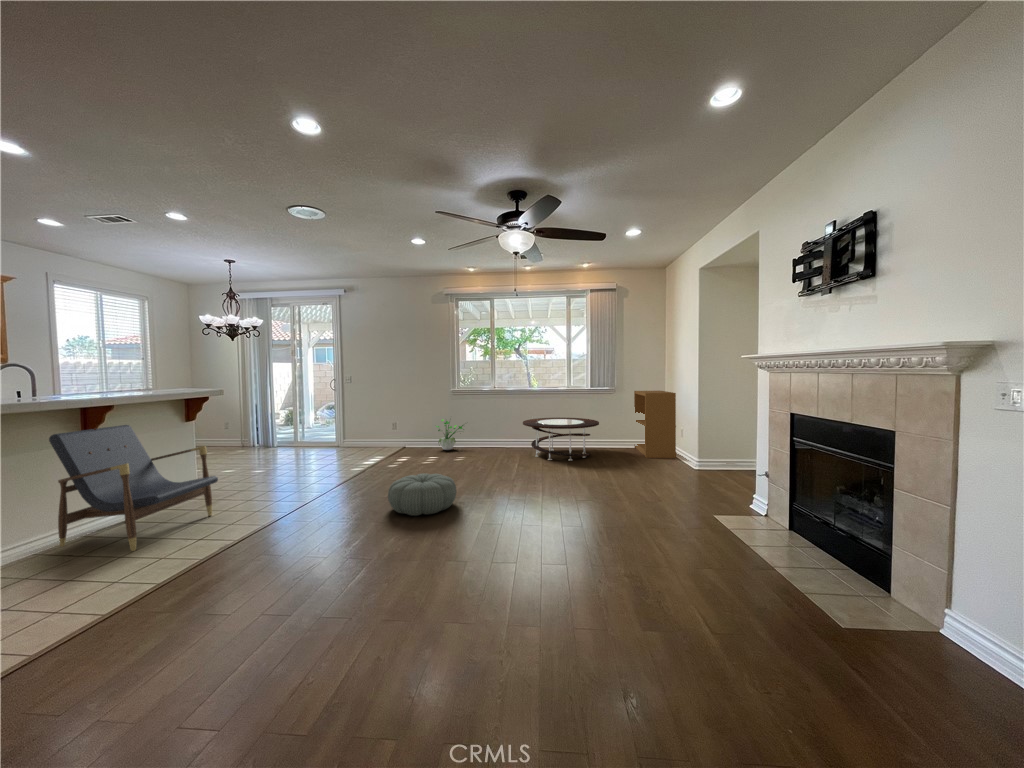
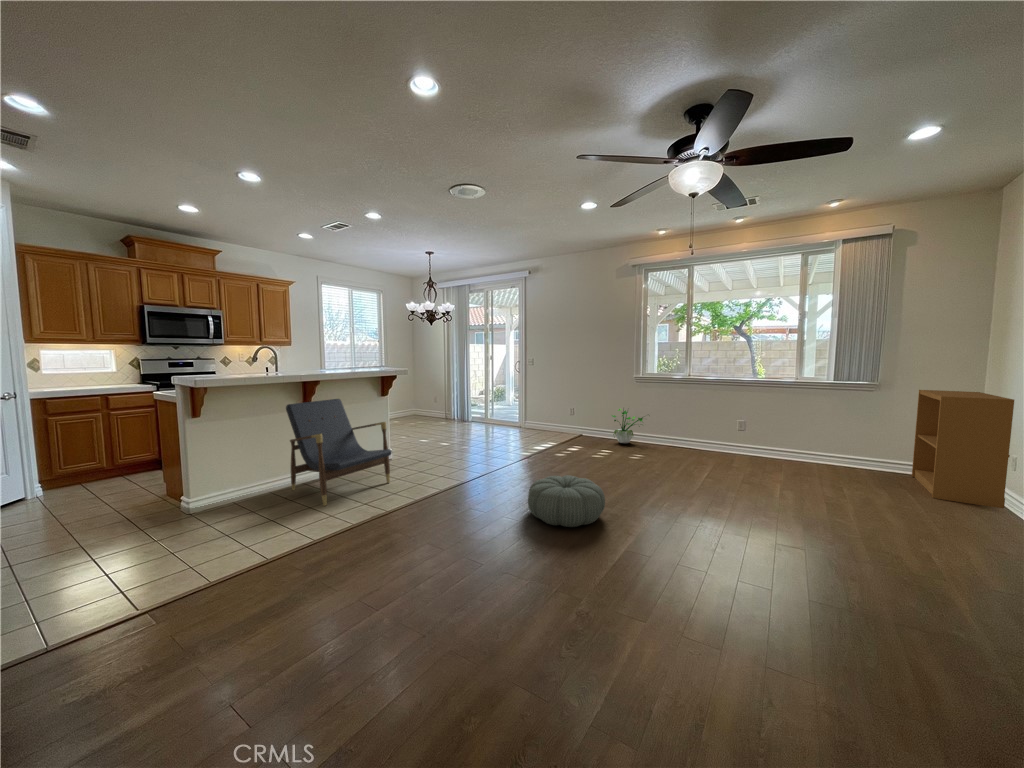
coffee table: present [523,418,599,460] -> none [718,418,843,482]

